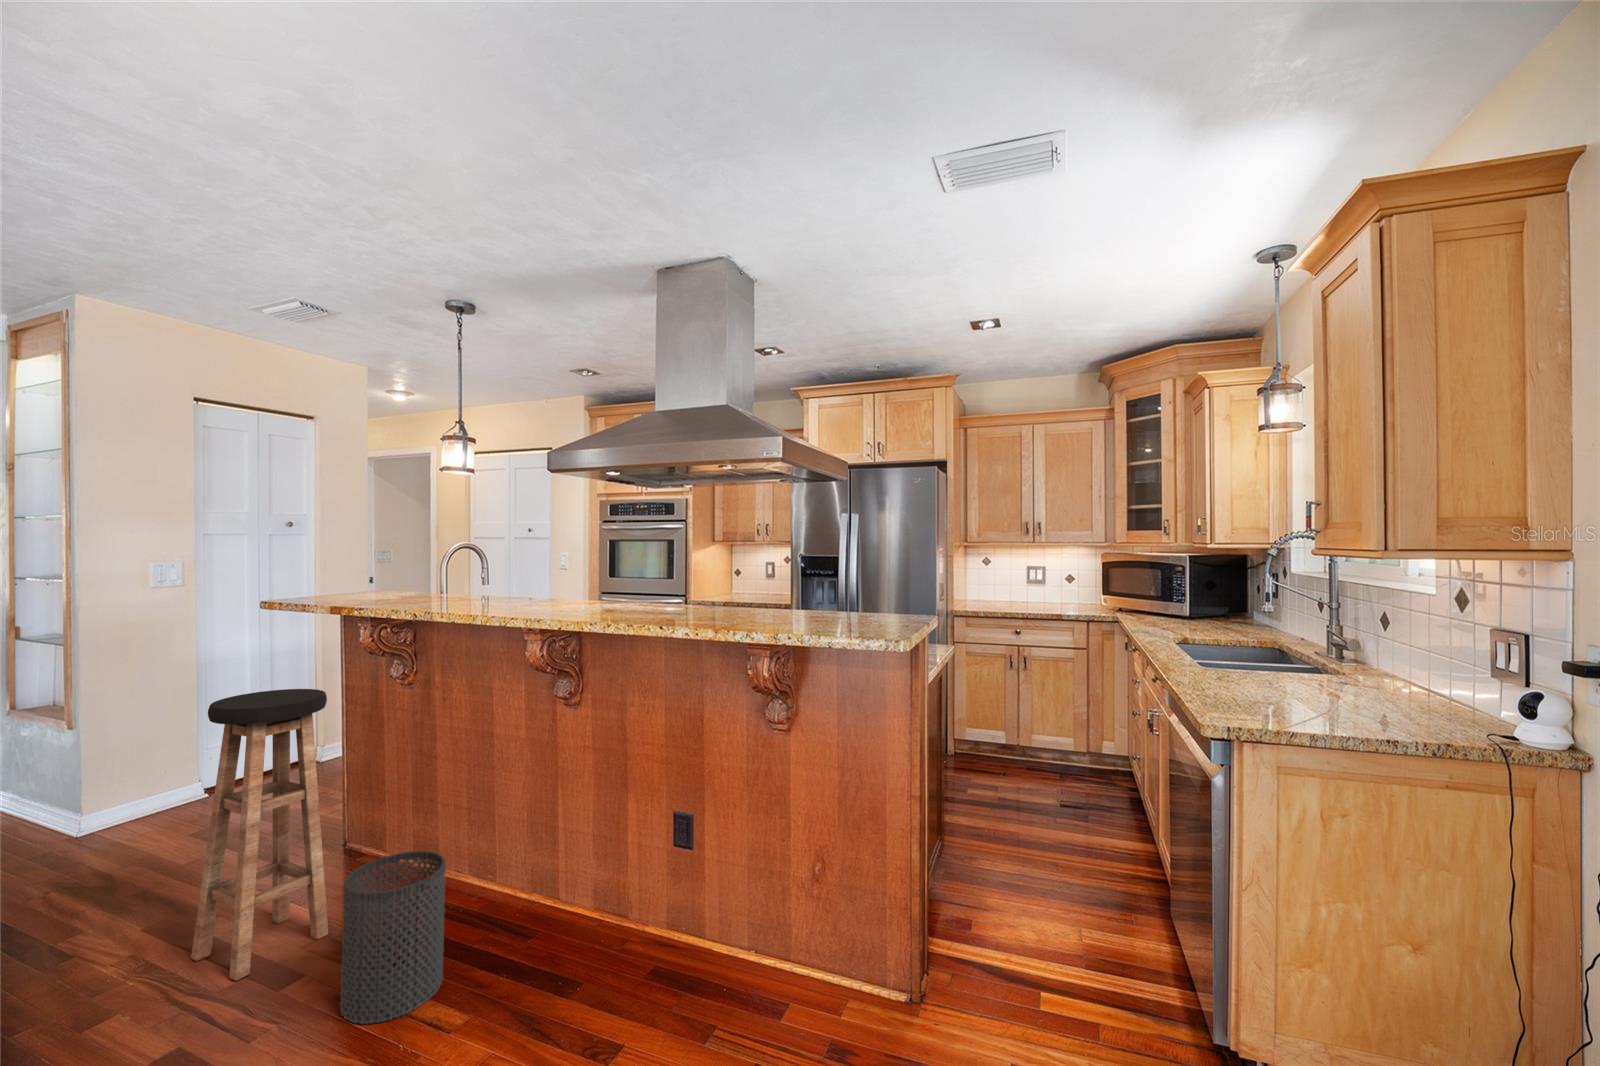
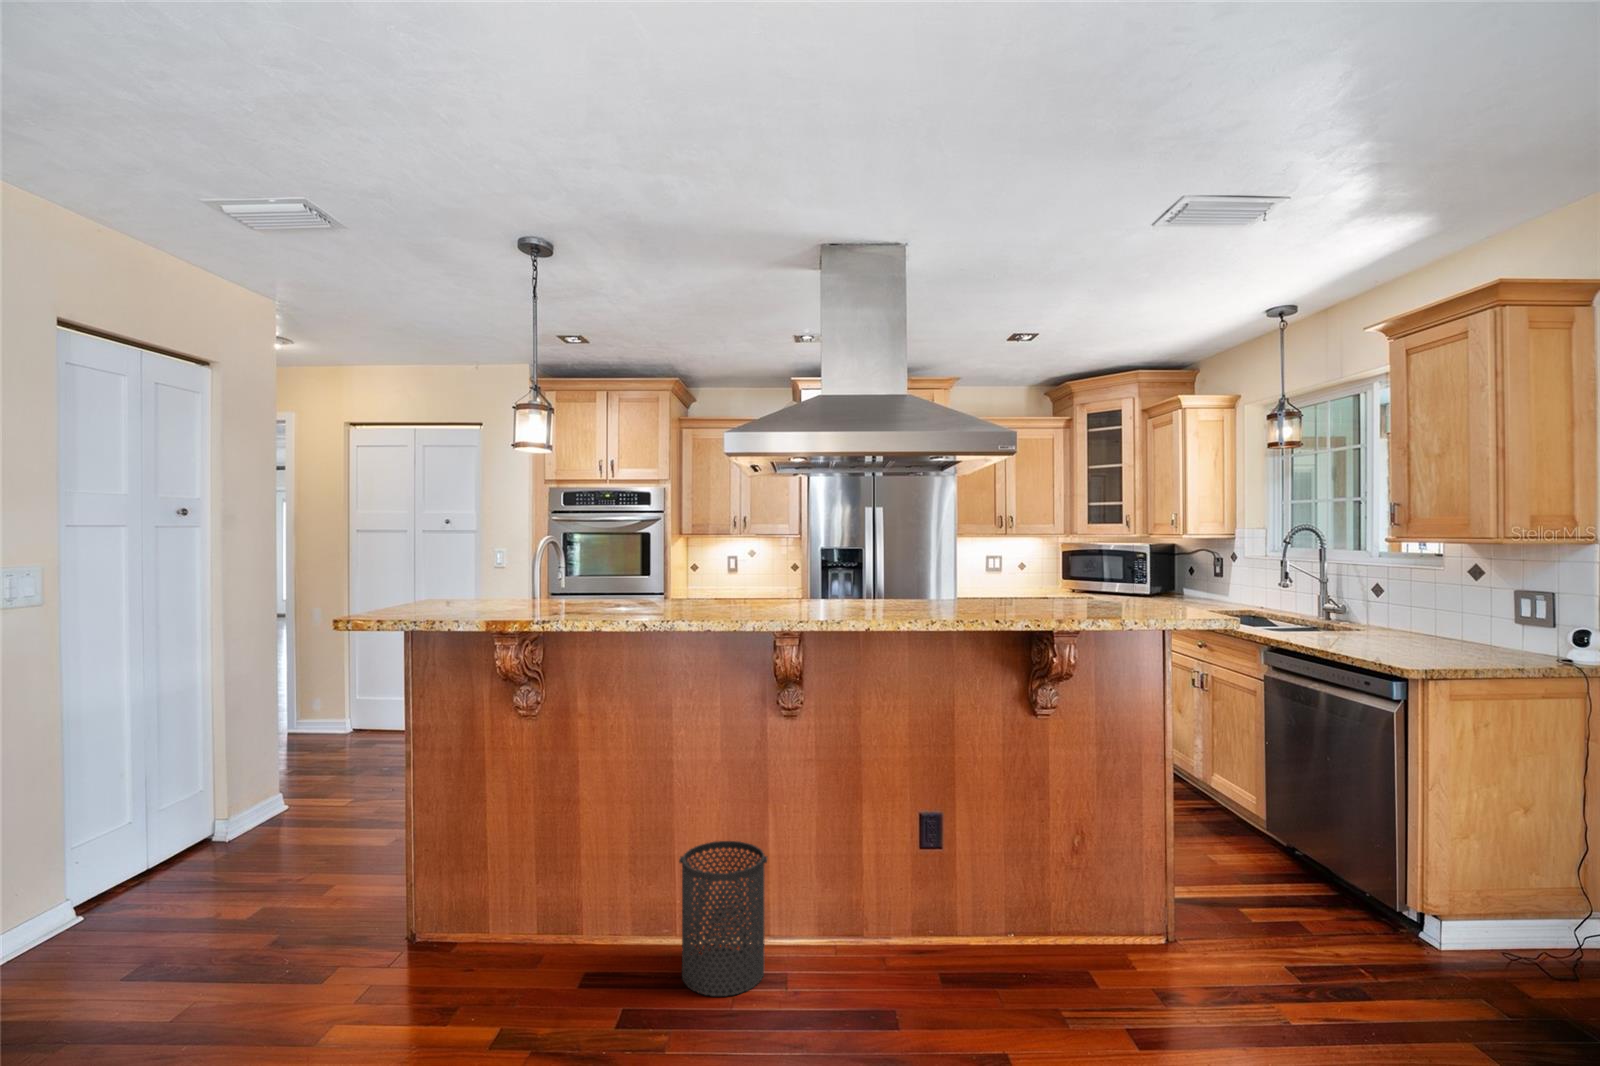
bar stool: present [191,689,328,981] -> none [463,700,579,1002]

